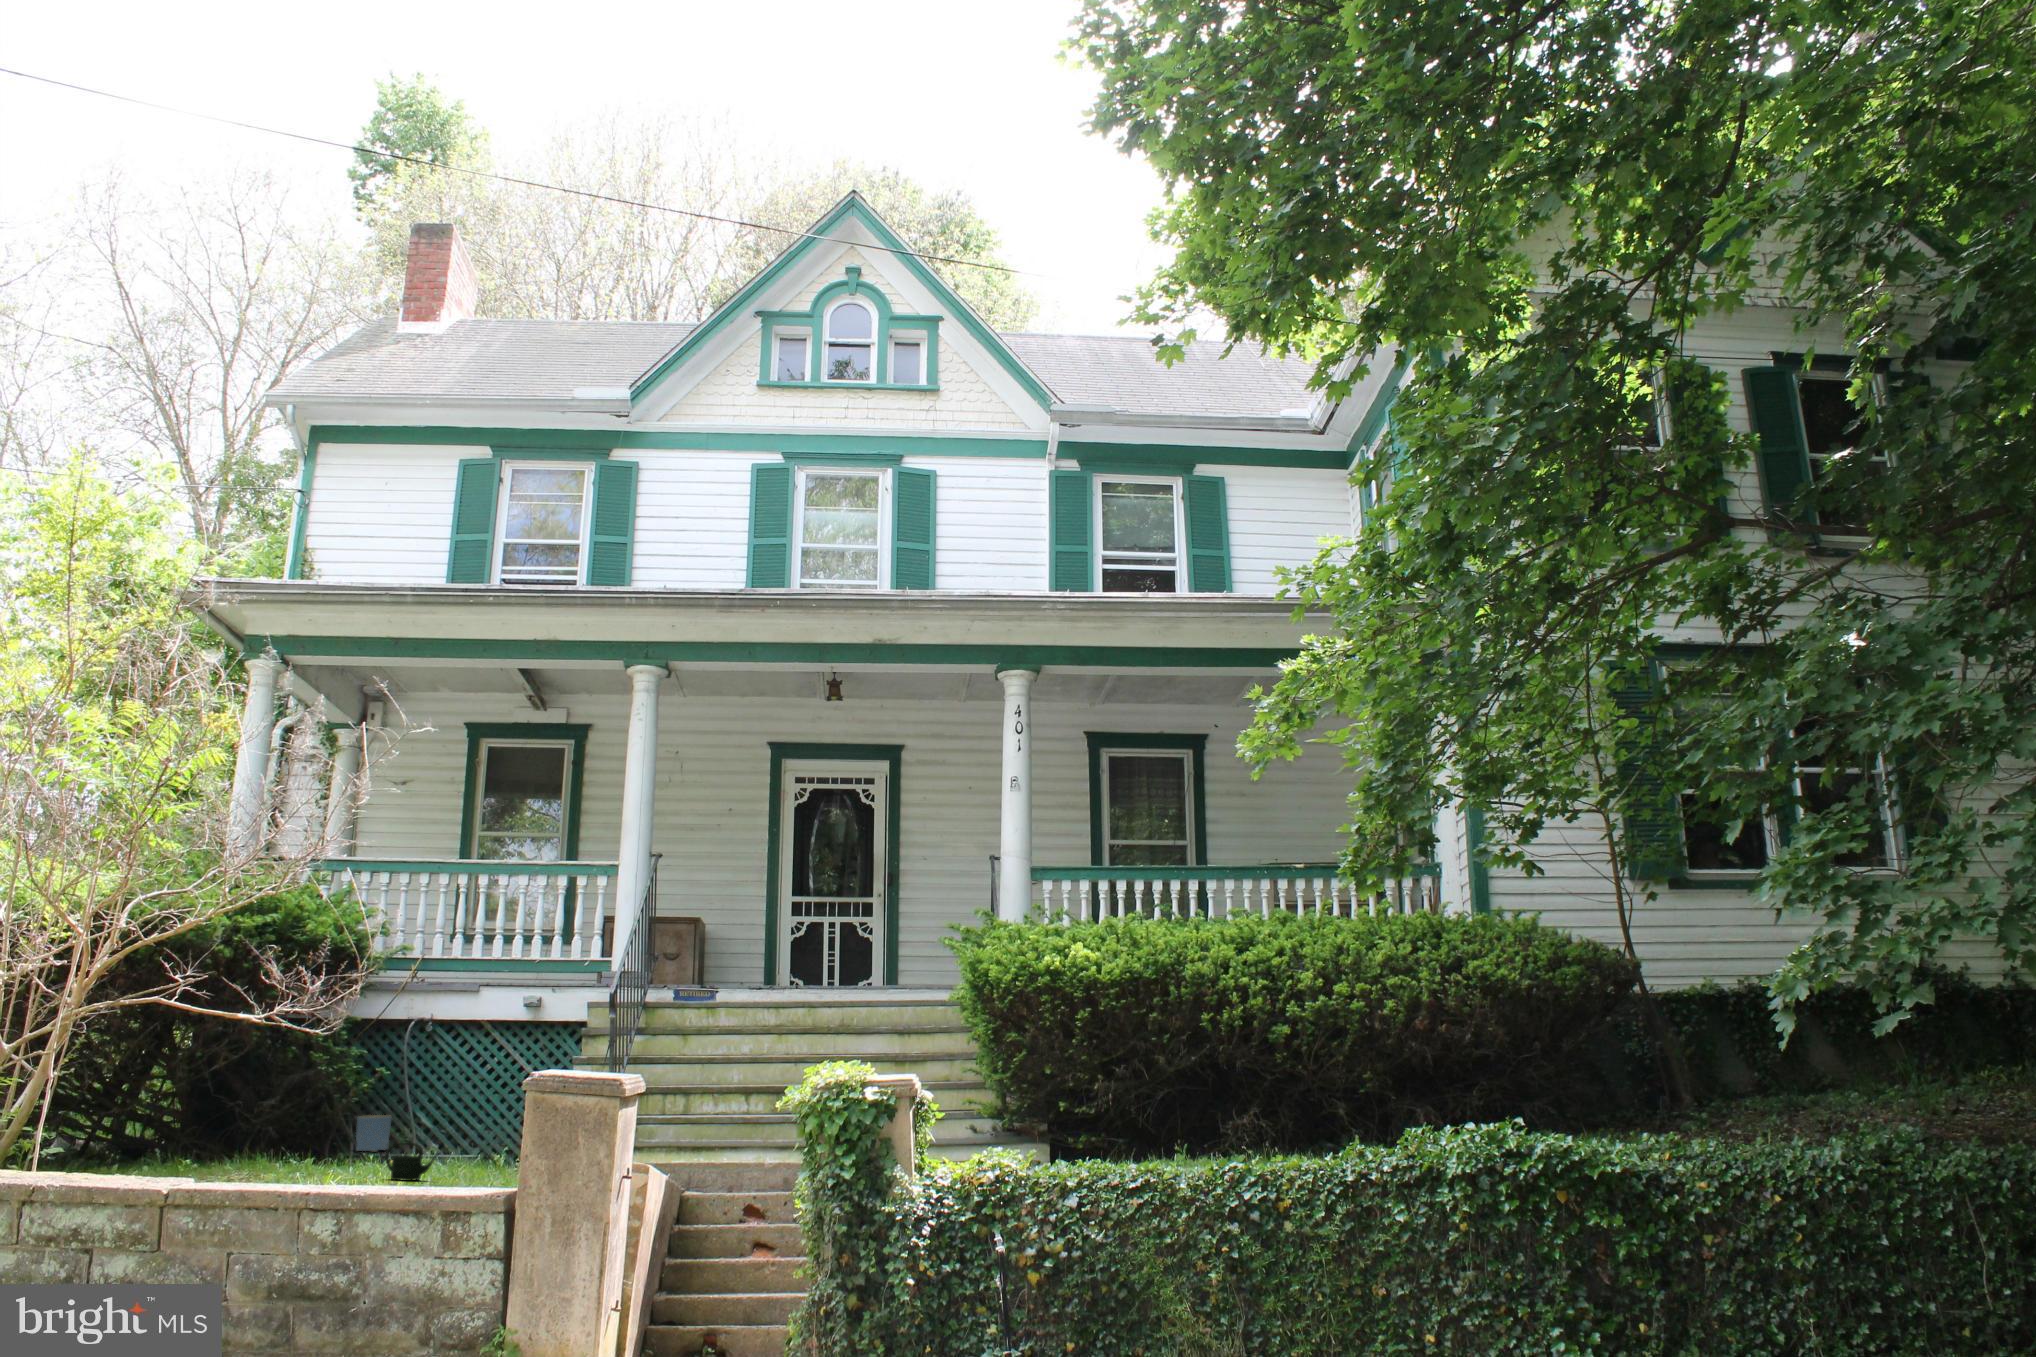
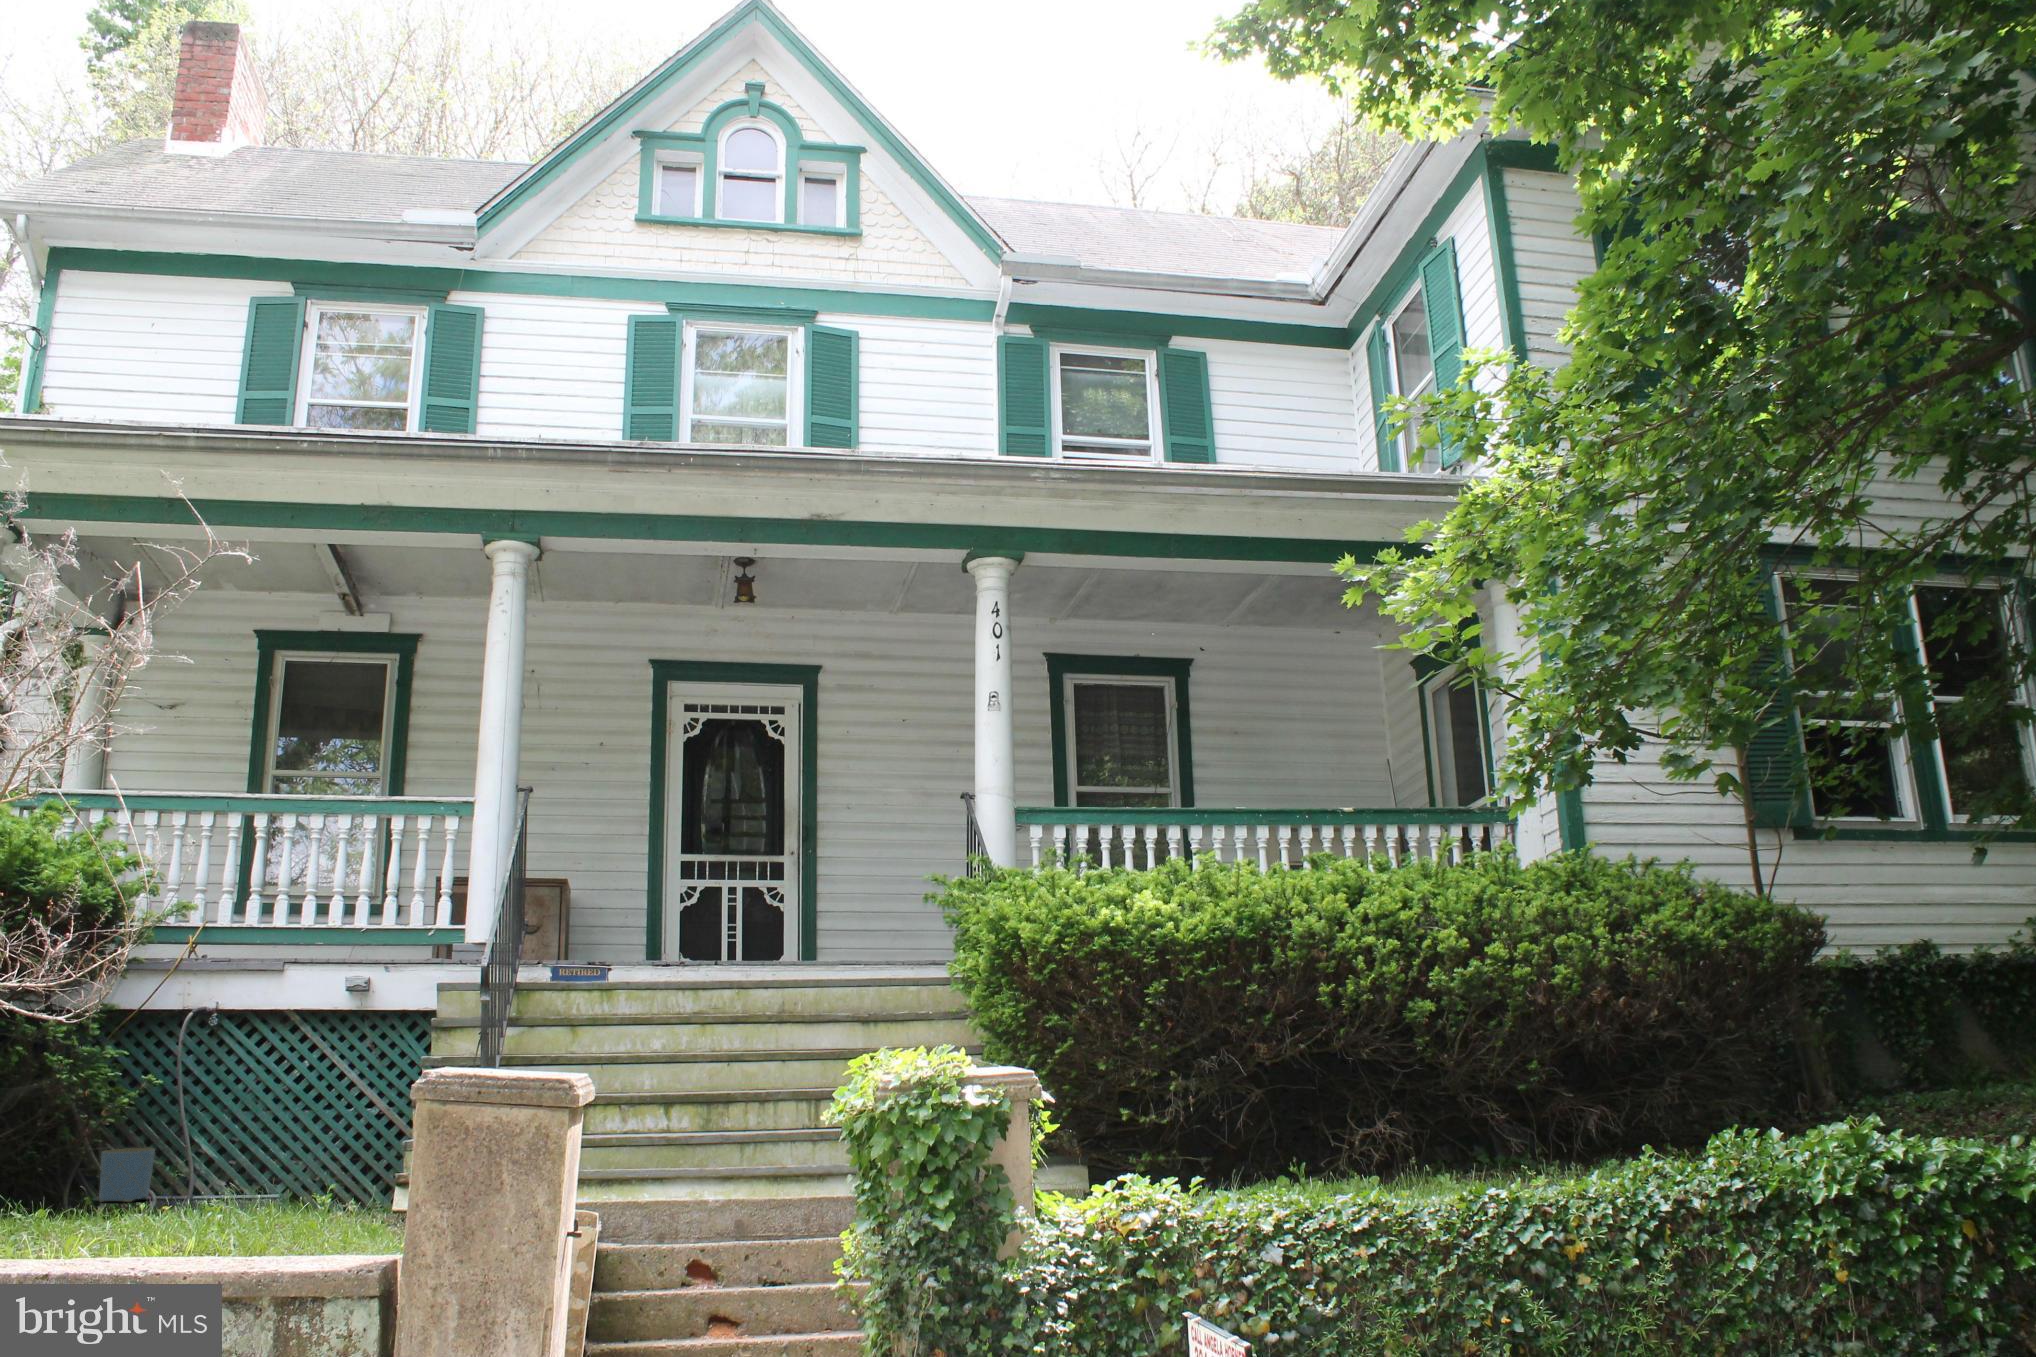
watering can: present [385,1143,439,1181] -> none [167,1192,261,1252]

